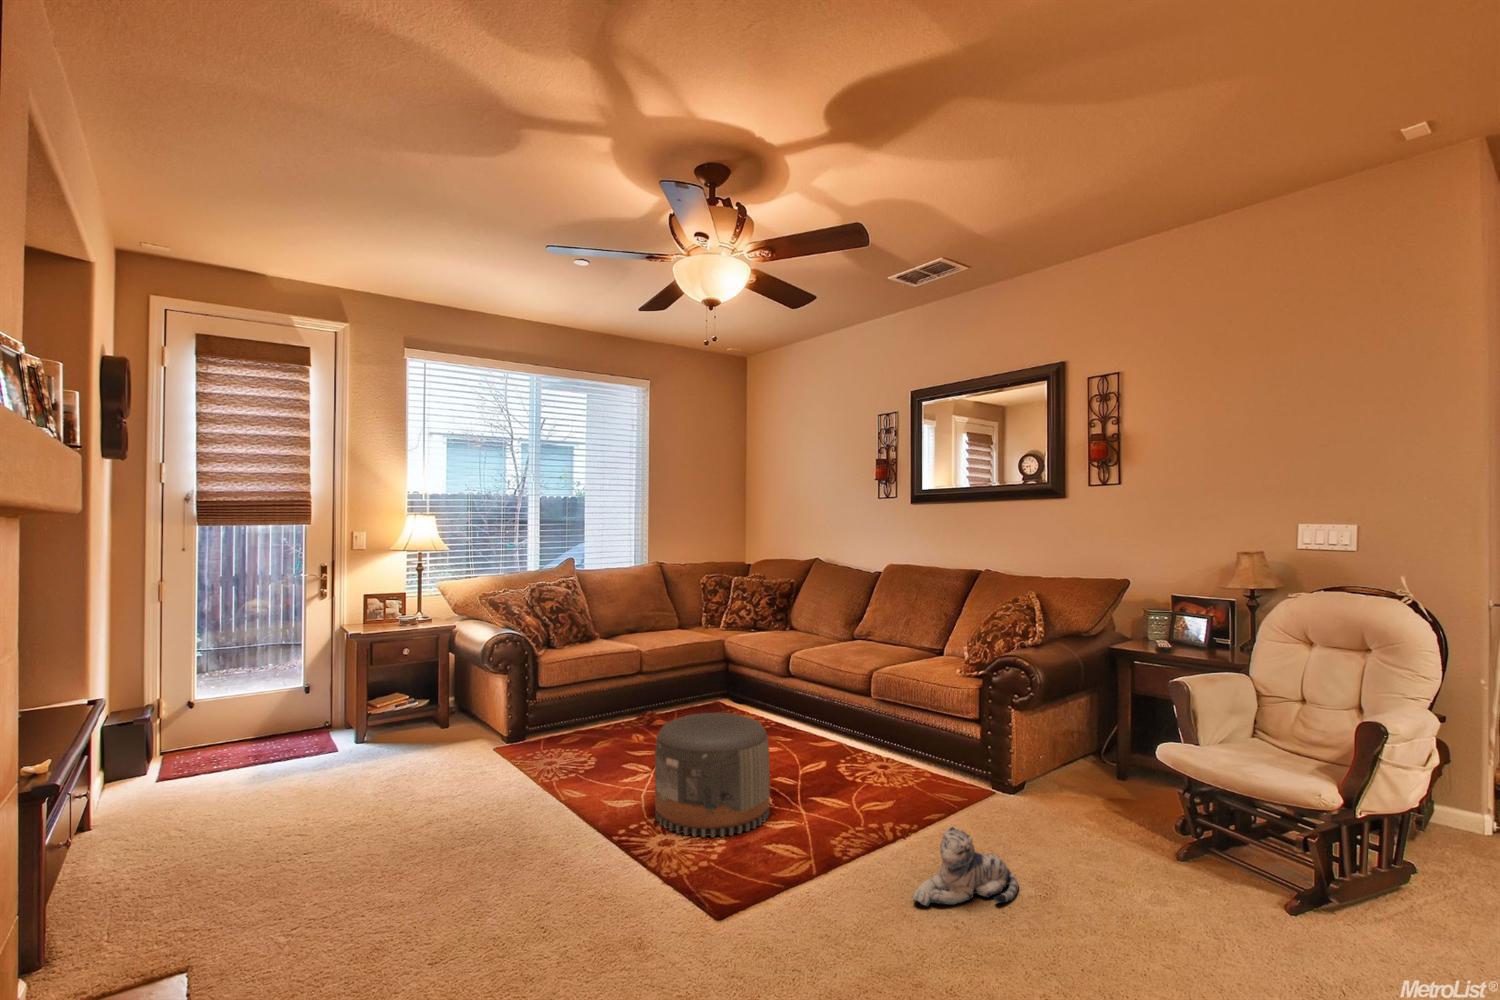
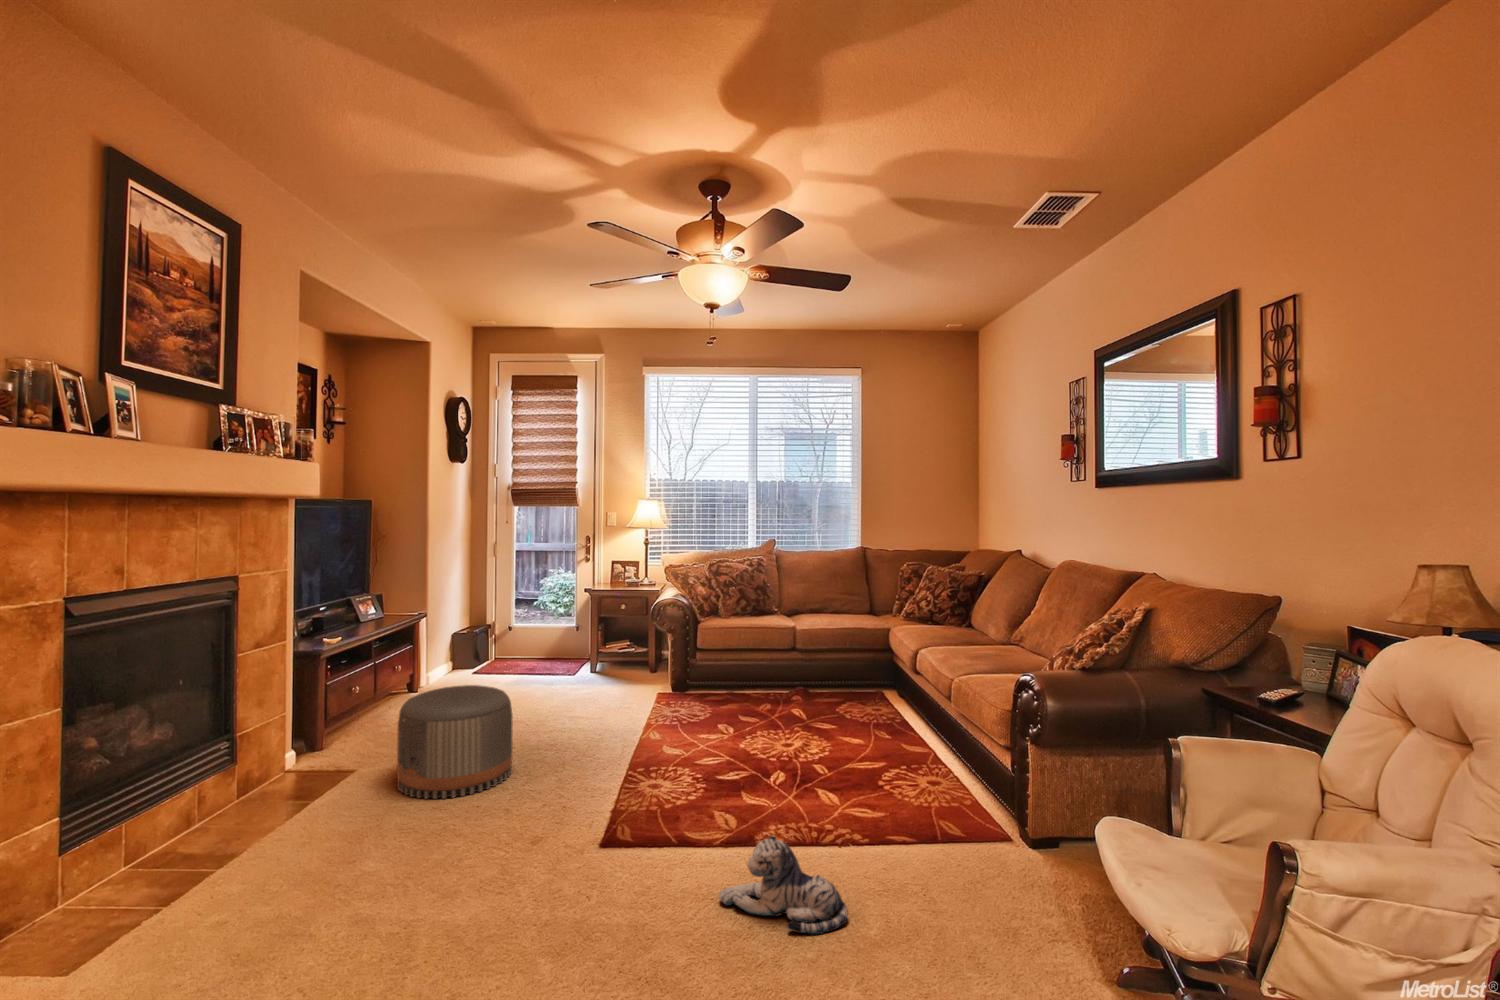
pouf: present [655,713,770,837] -> present [397,685,513,799]

